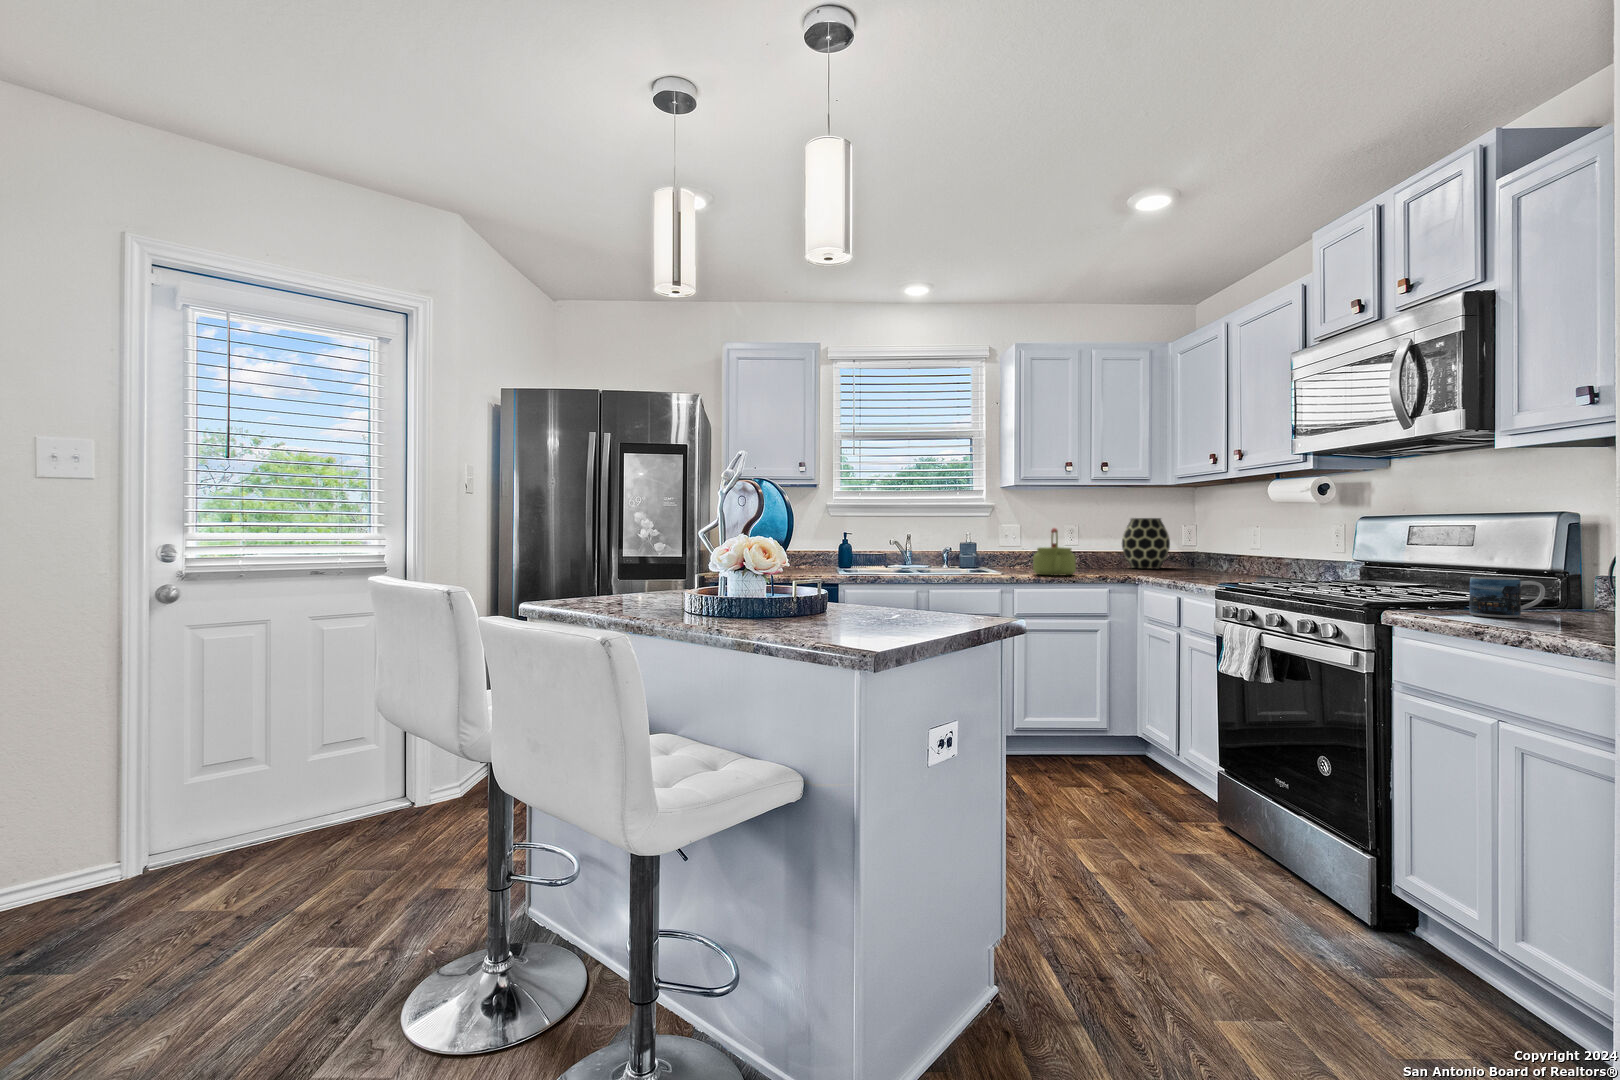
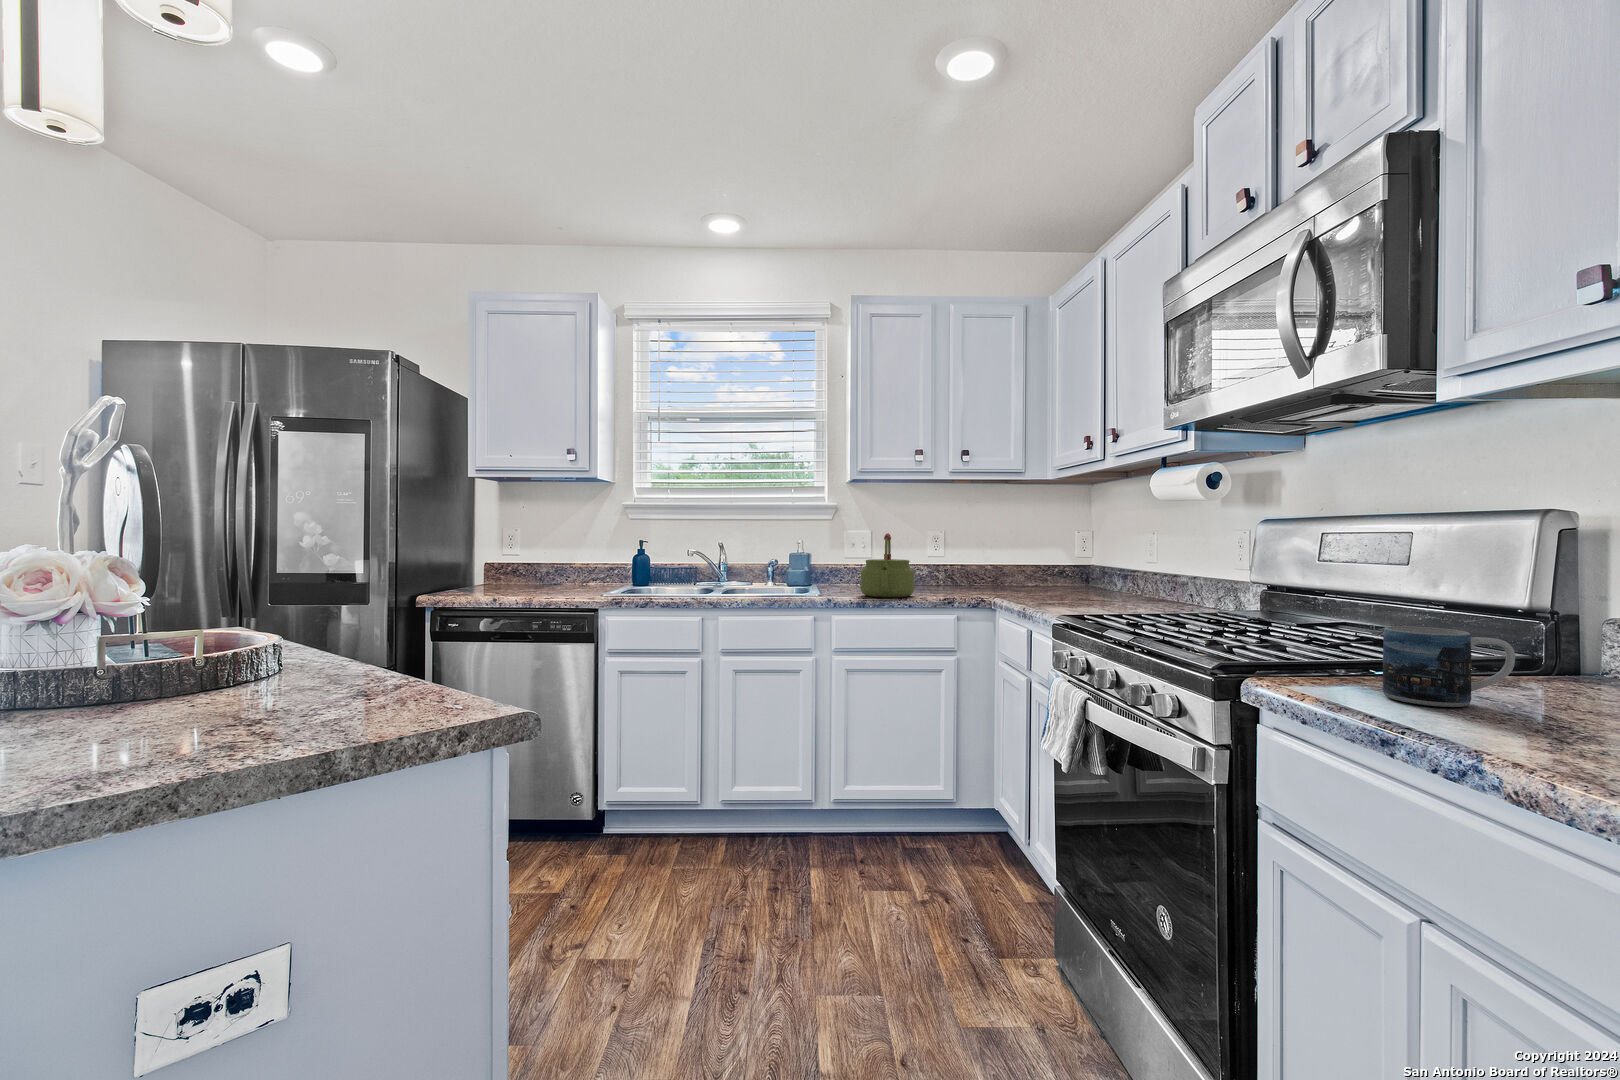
vase: present [1122,518,1170,568] -> none [998,521,1055,586]

